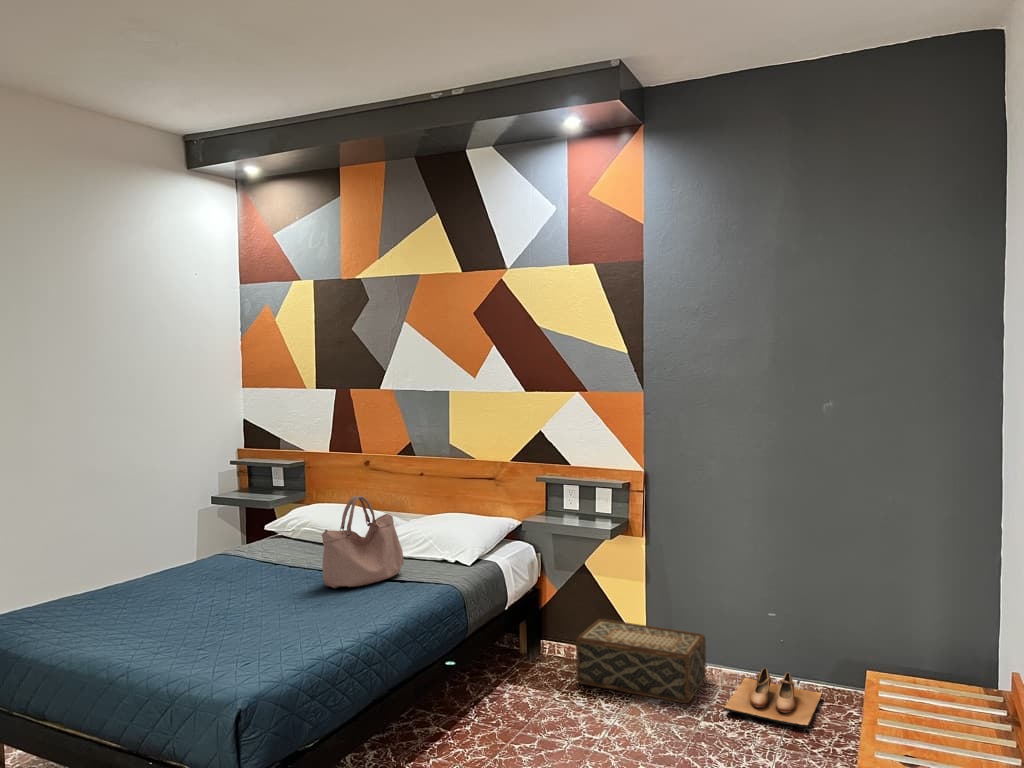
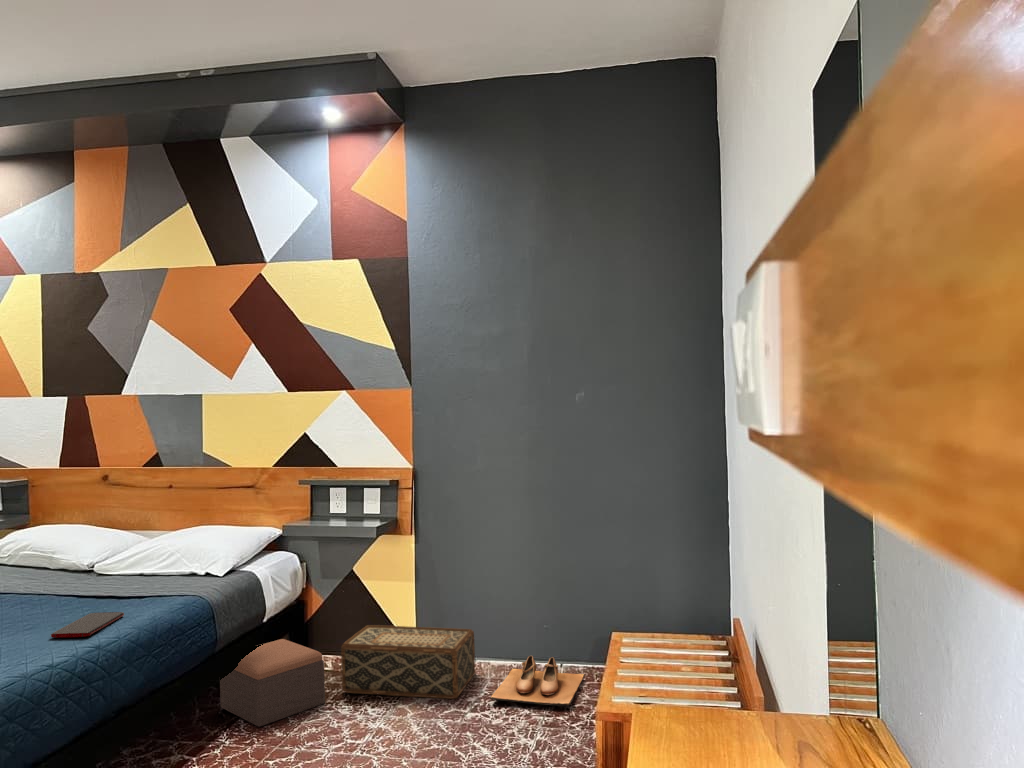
handbag: present [322,496,404,588] -> none [42,503,145,608]
smartphone: none [333,597,390,622] -> present [51,612,124,638]
footstool: none [466,626,561,709] -> present [220,639,325,727]

